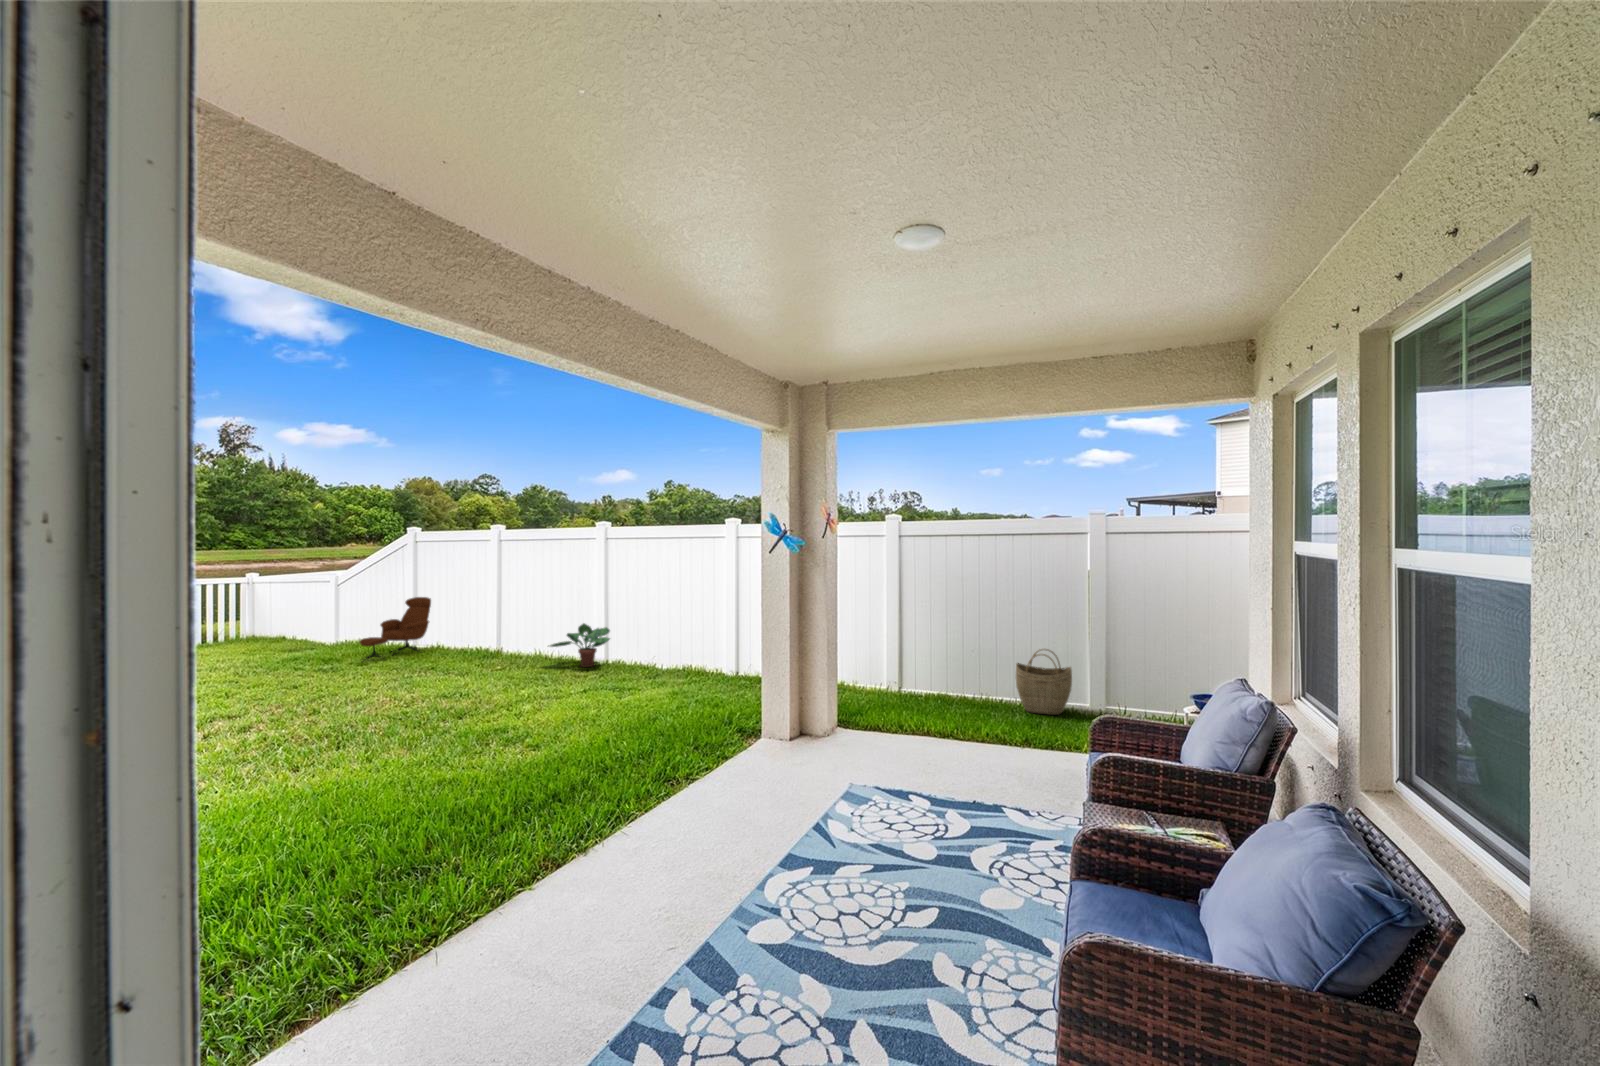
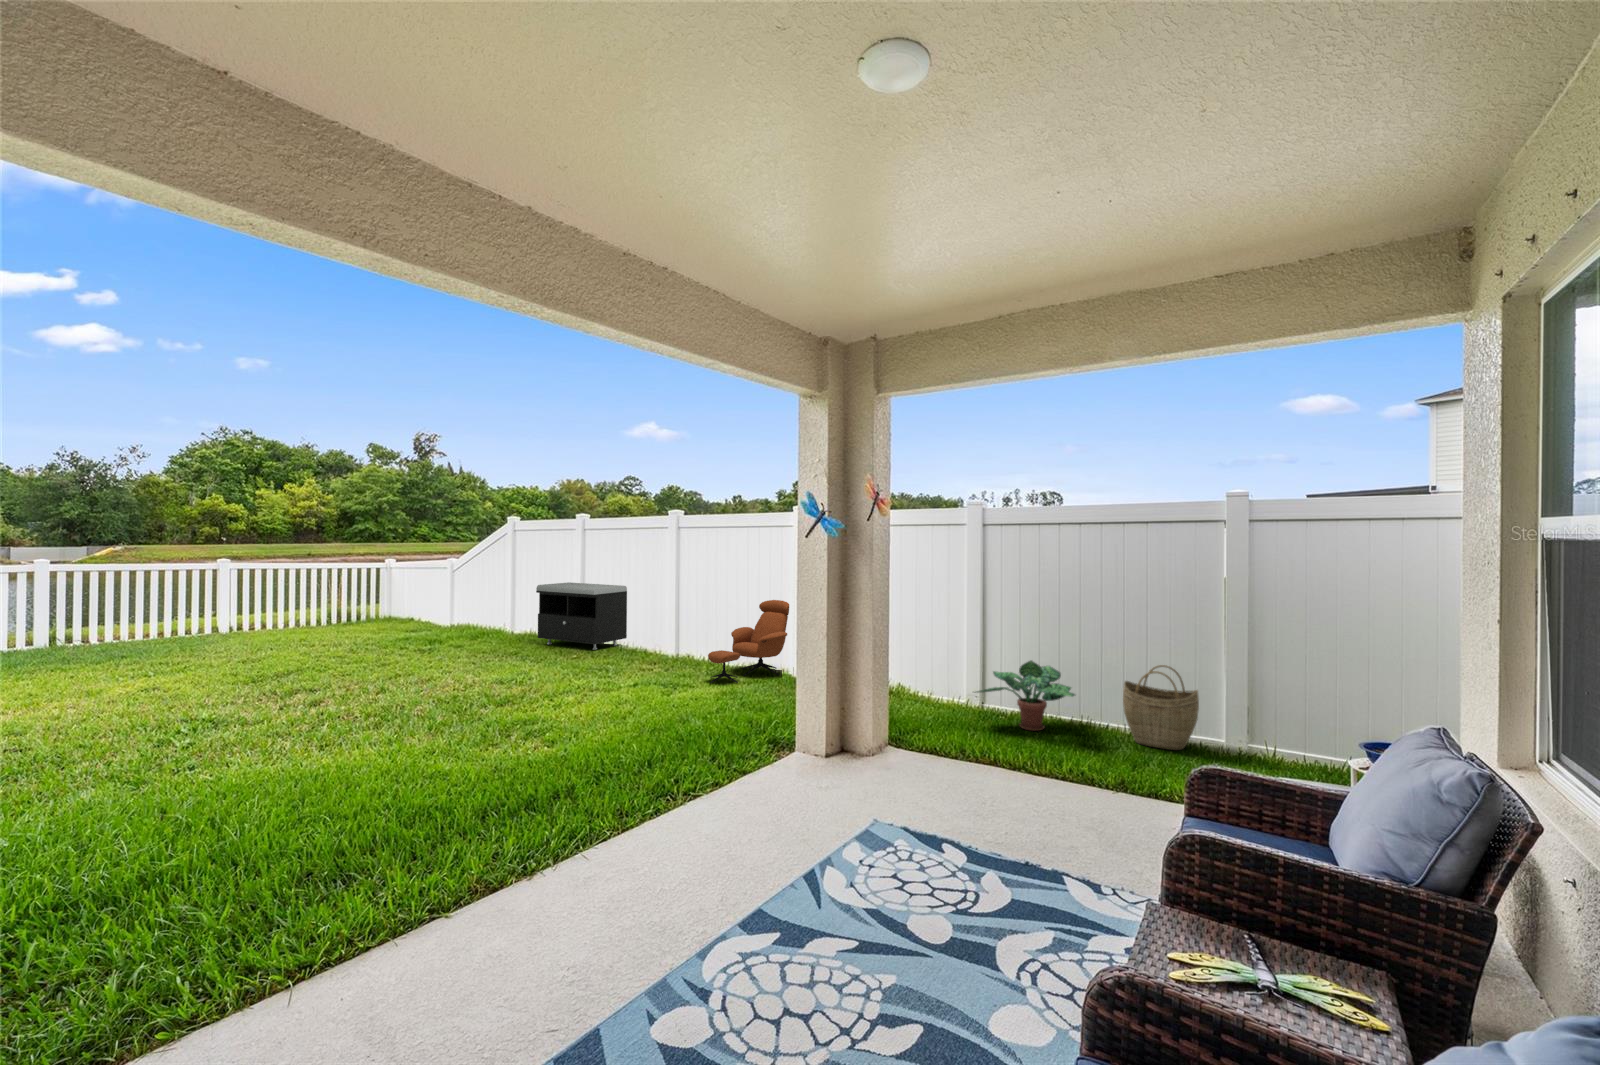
lounge chair: present [360,597,431,660] -> present [708,600,789,684]
storage bench: none [461,597,555,662] -> present [536,582,627,650]
potted plant: present [550,623,610,667] -> present [975,660,1075,731]

